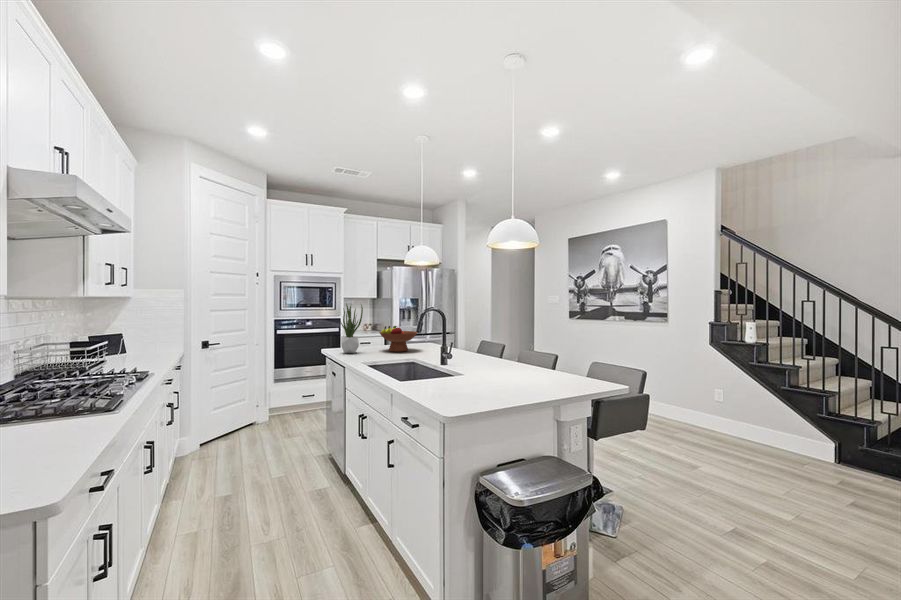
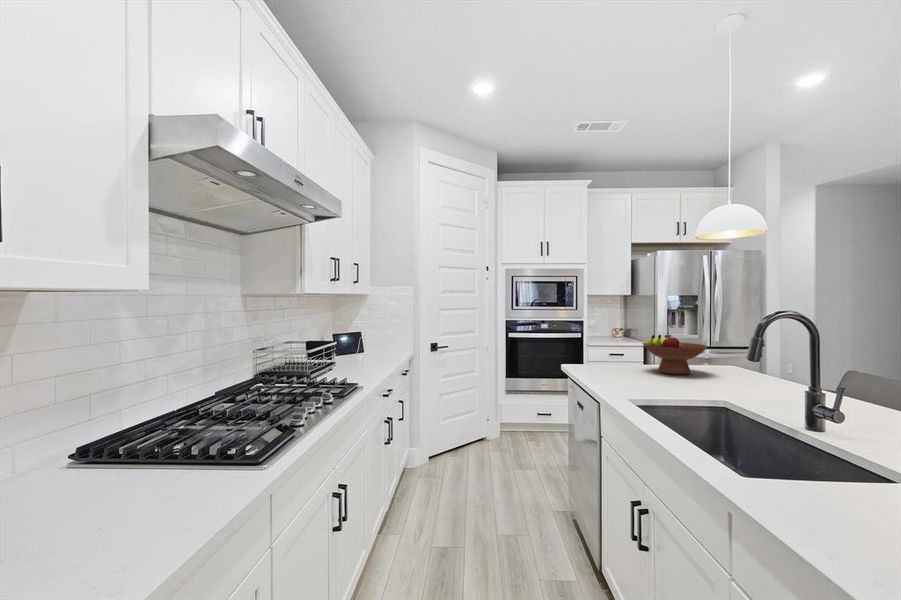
potted plant: present [341,304,363,353] -> none [585,300,618,372]

